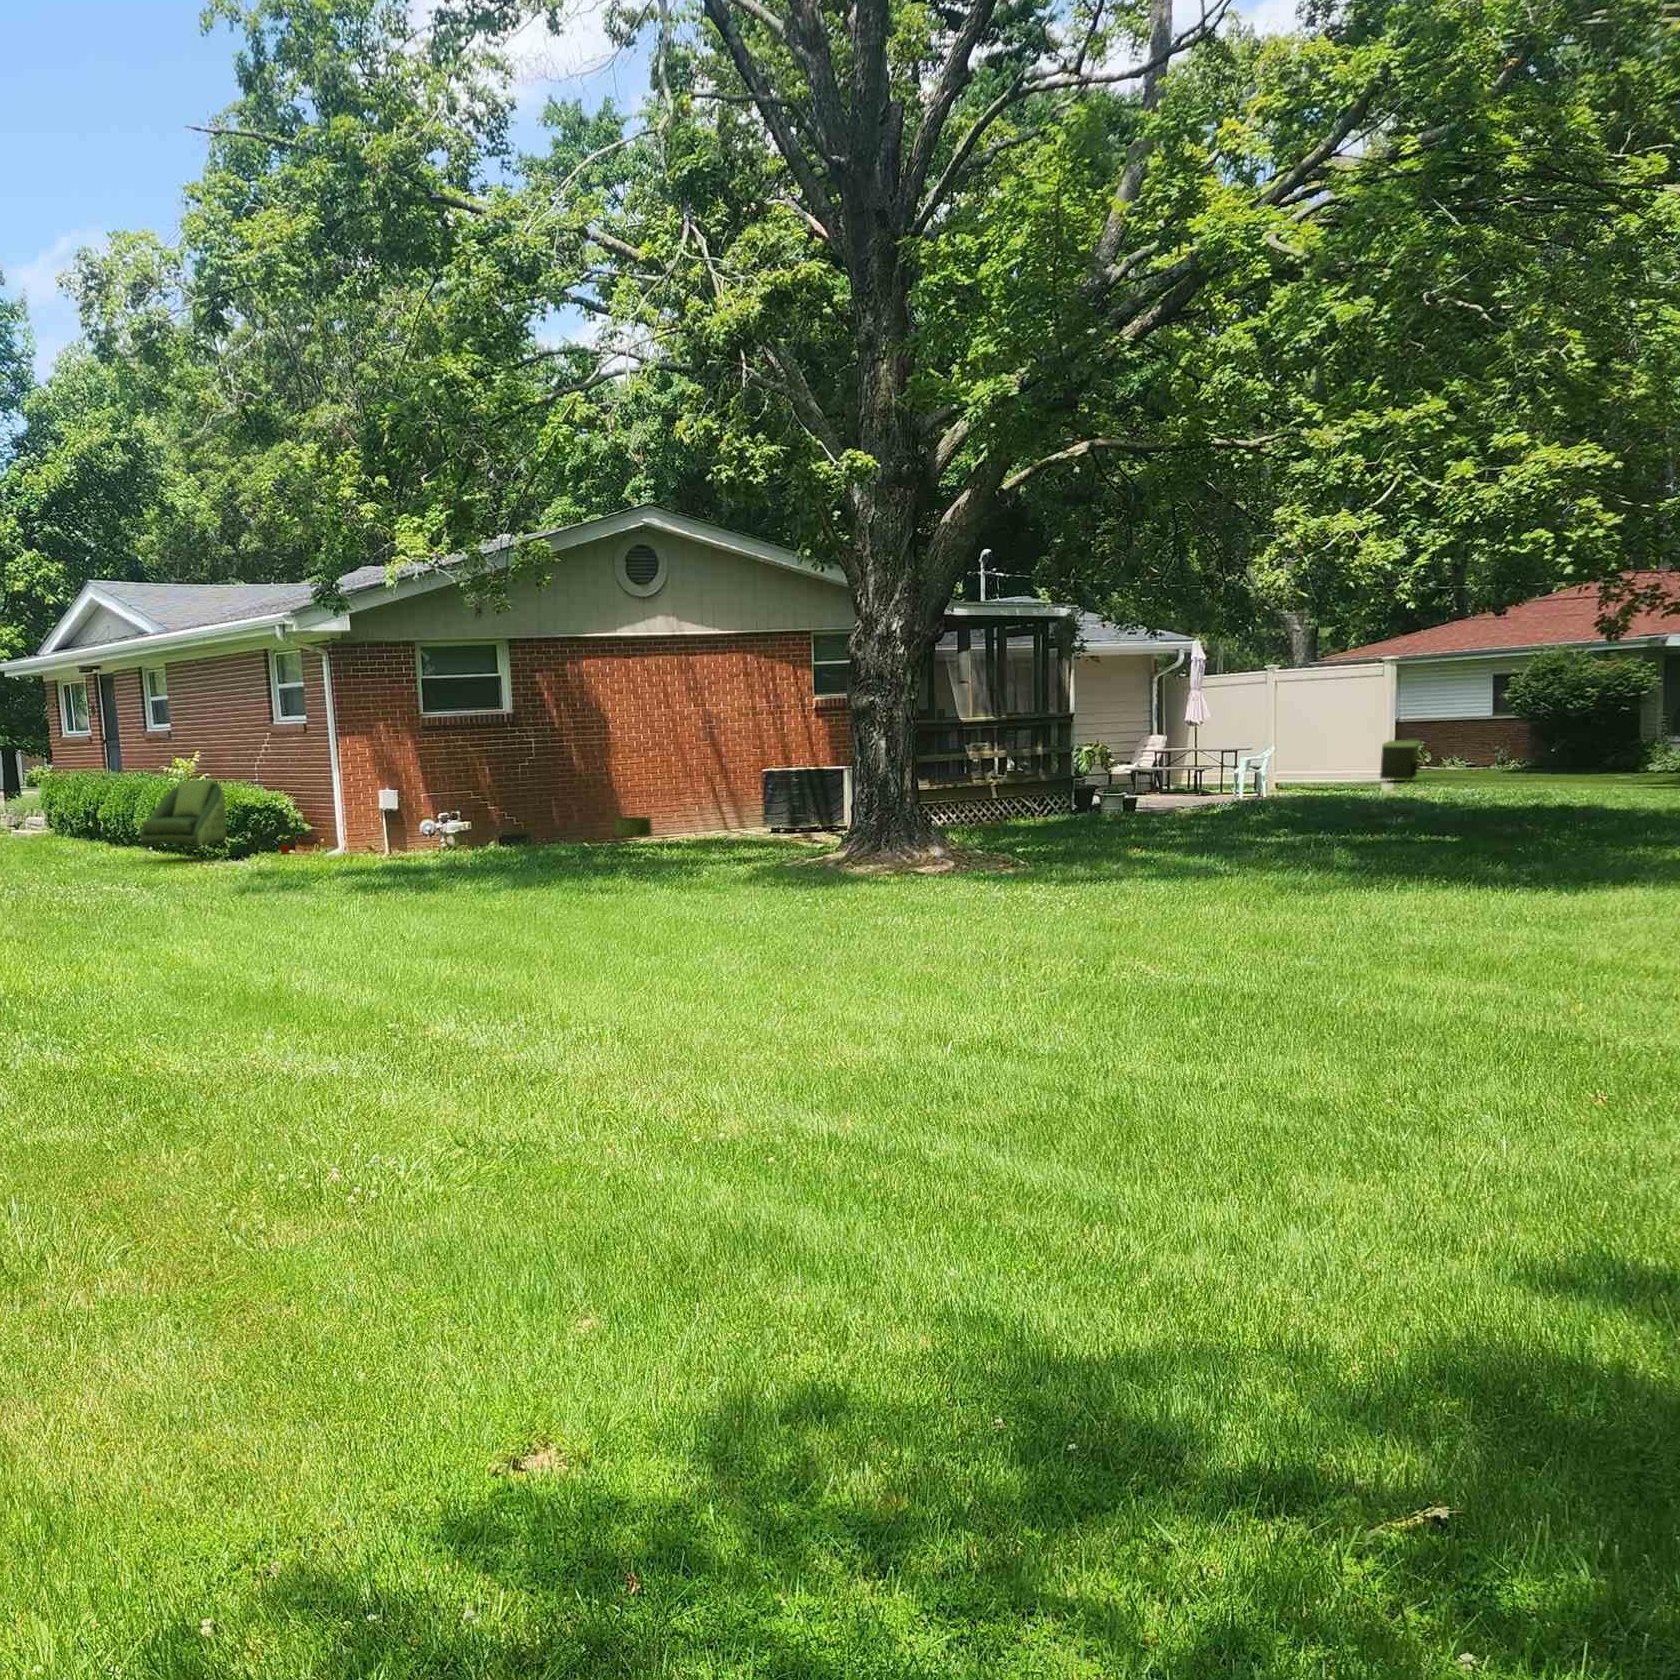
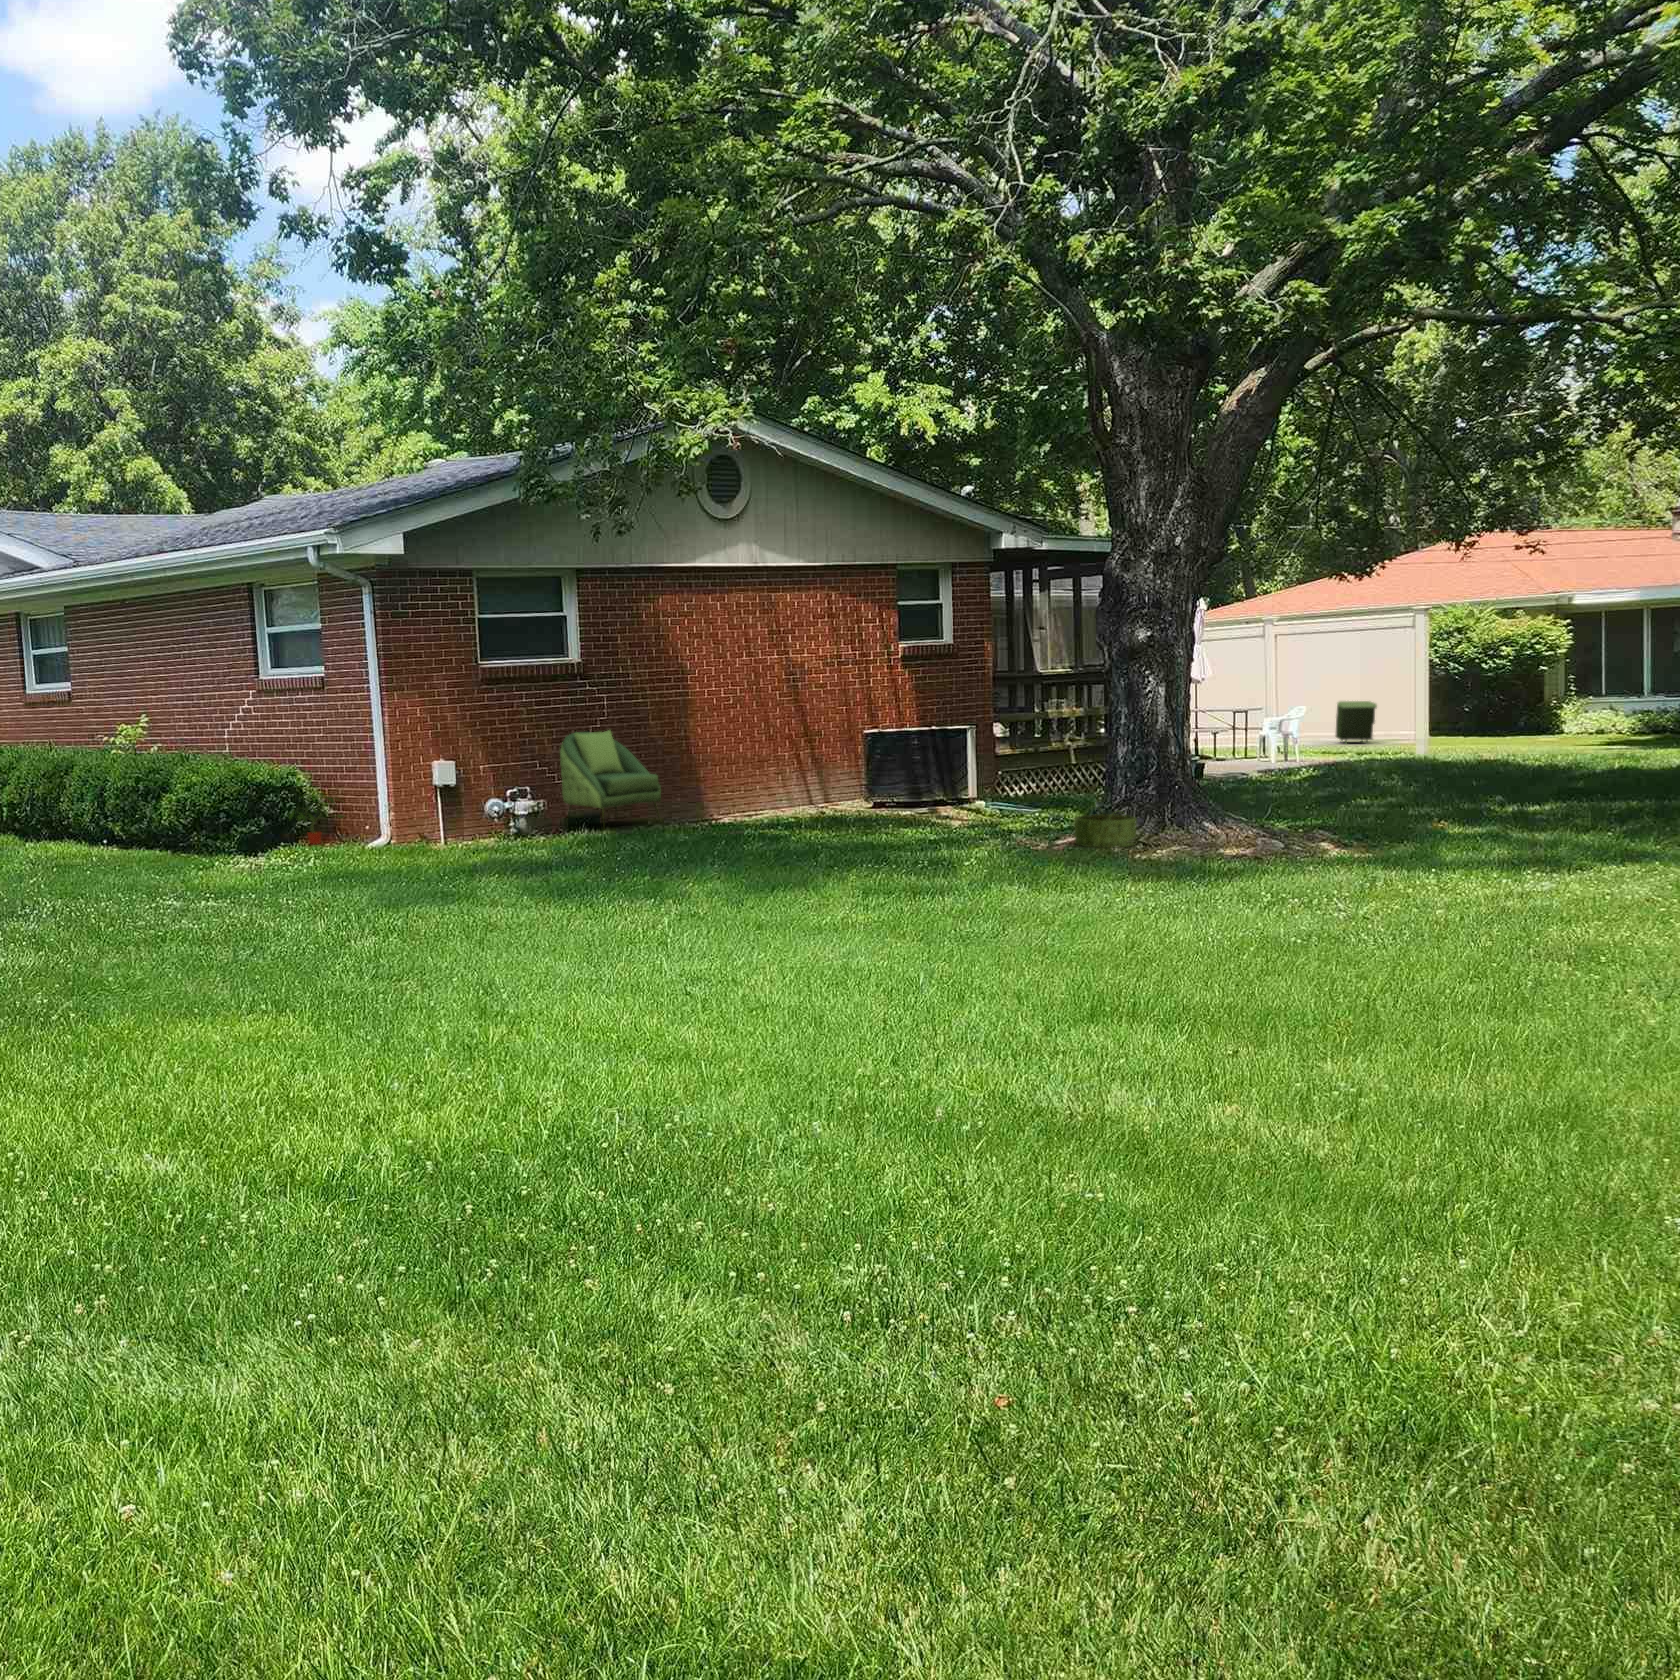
armchair: present [141,780,226,854] -> present [560,730,661,829]
basket: present [615,817,652,837] -> present [1075,812,1137,848]

